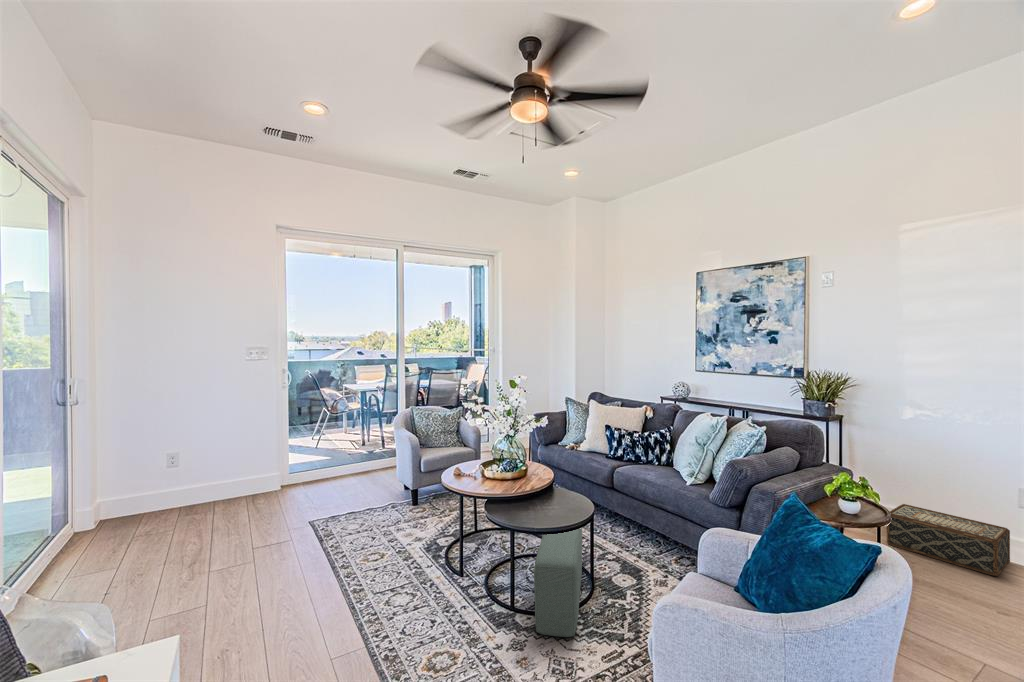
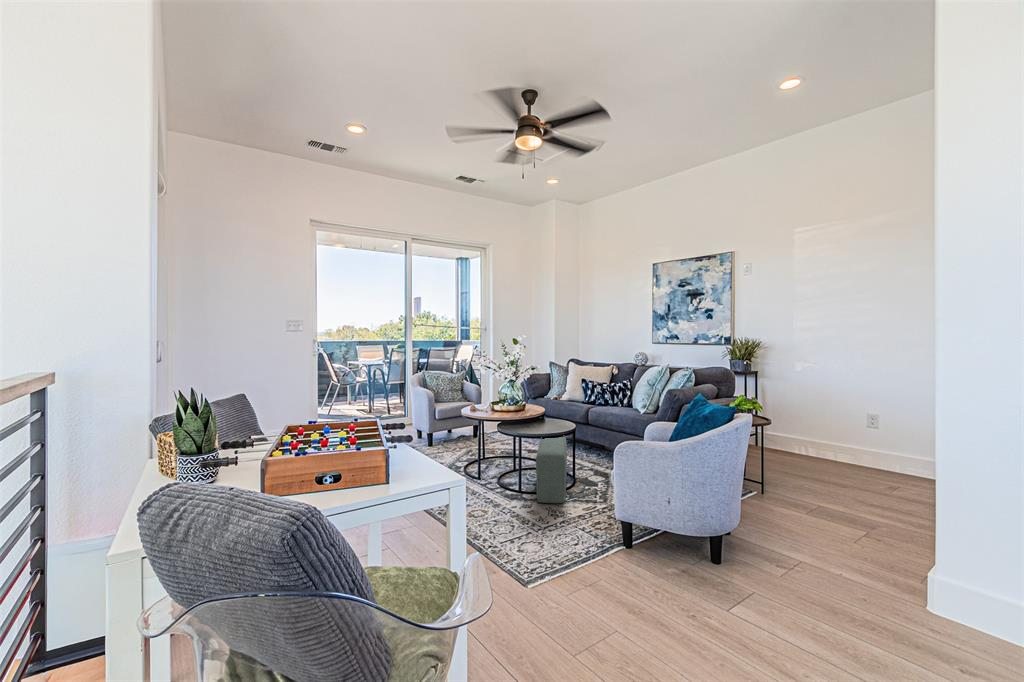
woven basket: present [887,504,1010,576] -> none [783,432,863,472]

